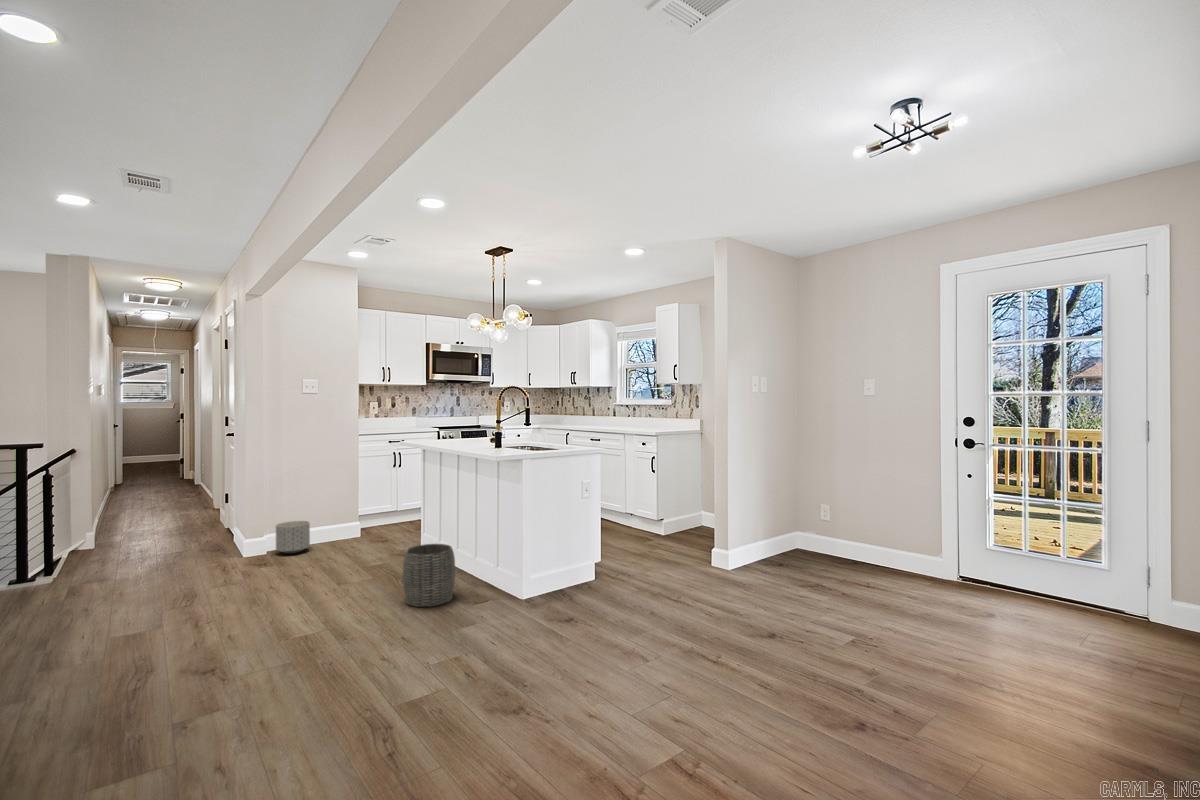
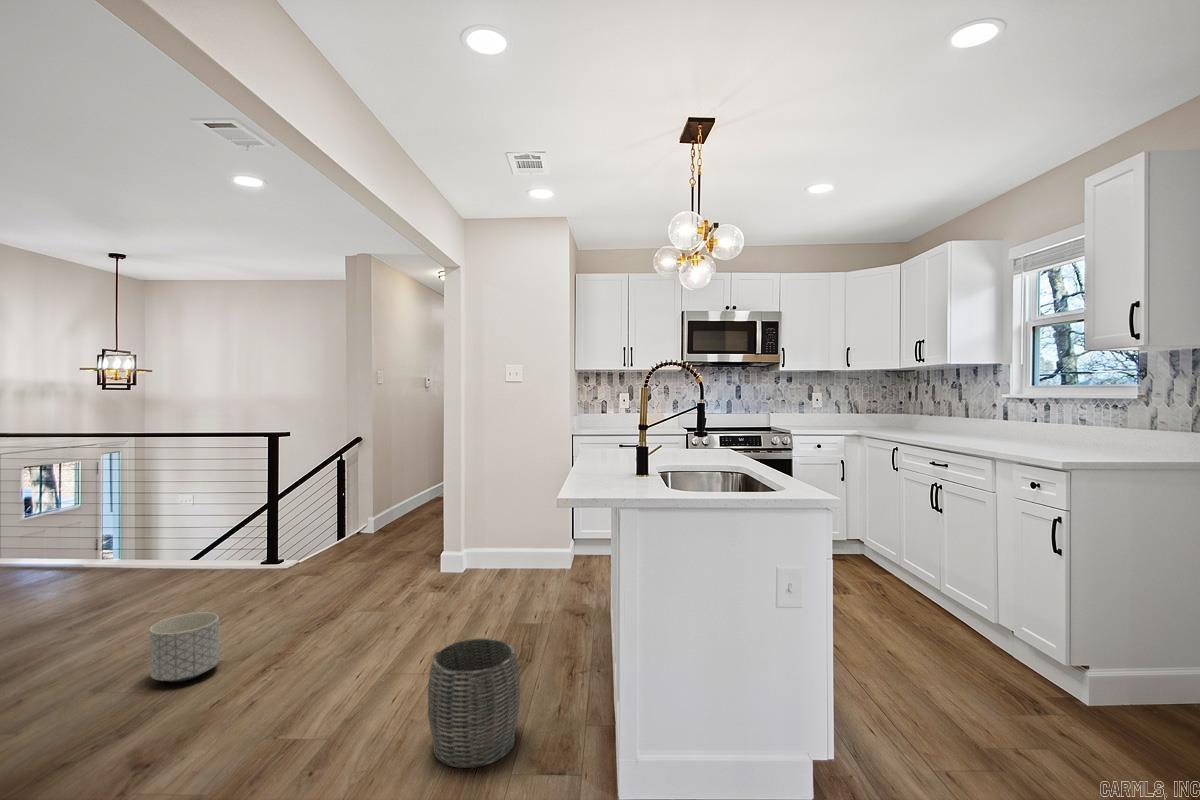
planter: present [276,521,310,554] -> present [150,613,219,682]

